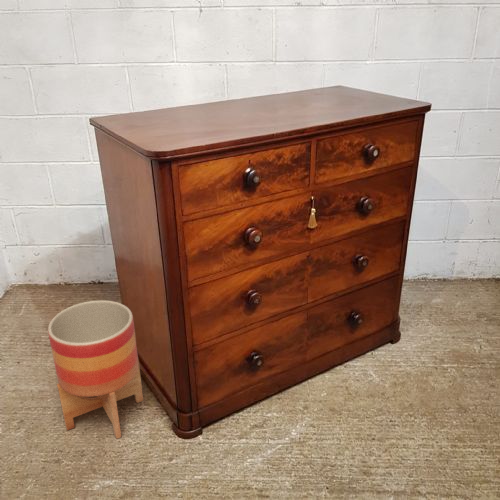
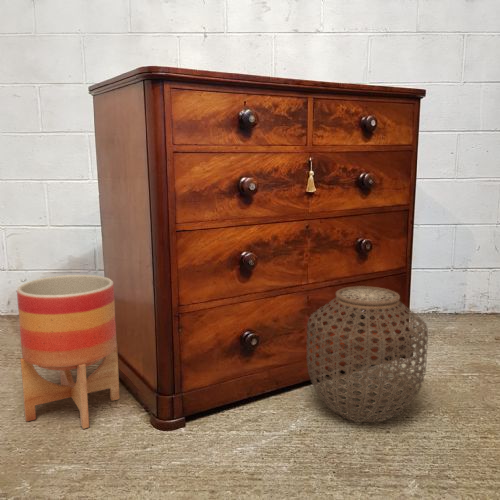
woven basket: none [306,310,413,428] -> present [307,286,428,422]

